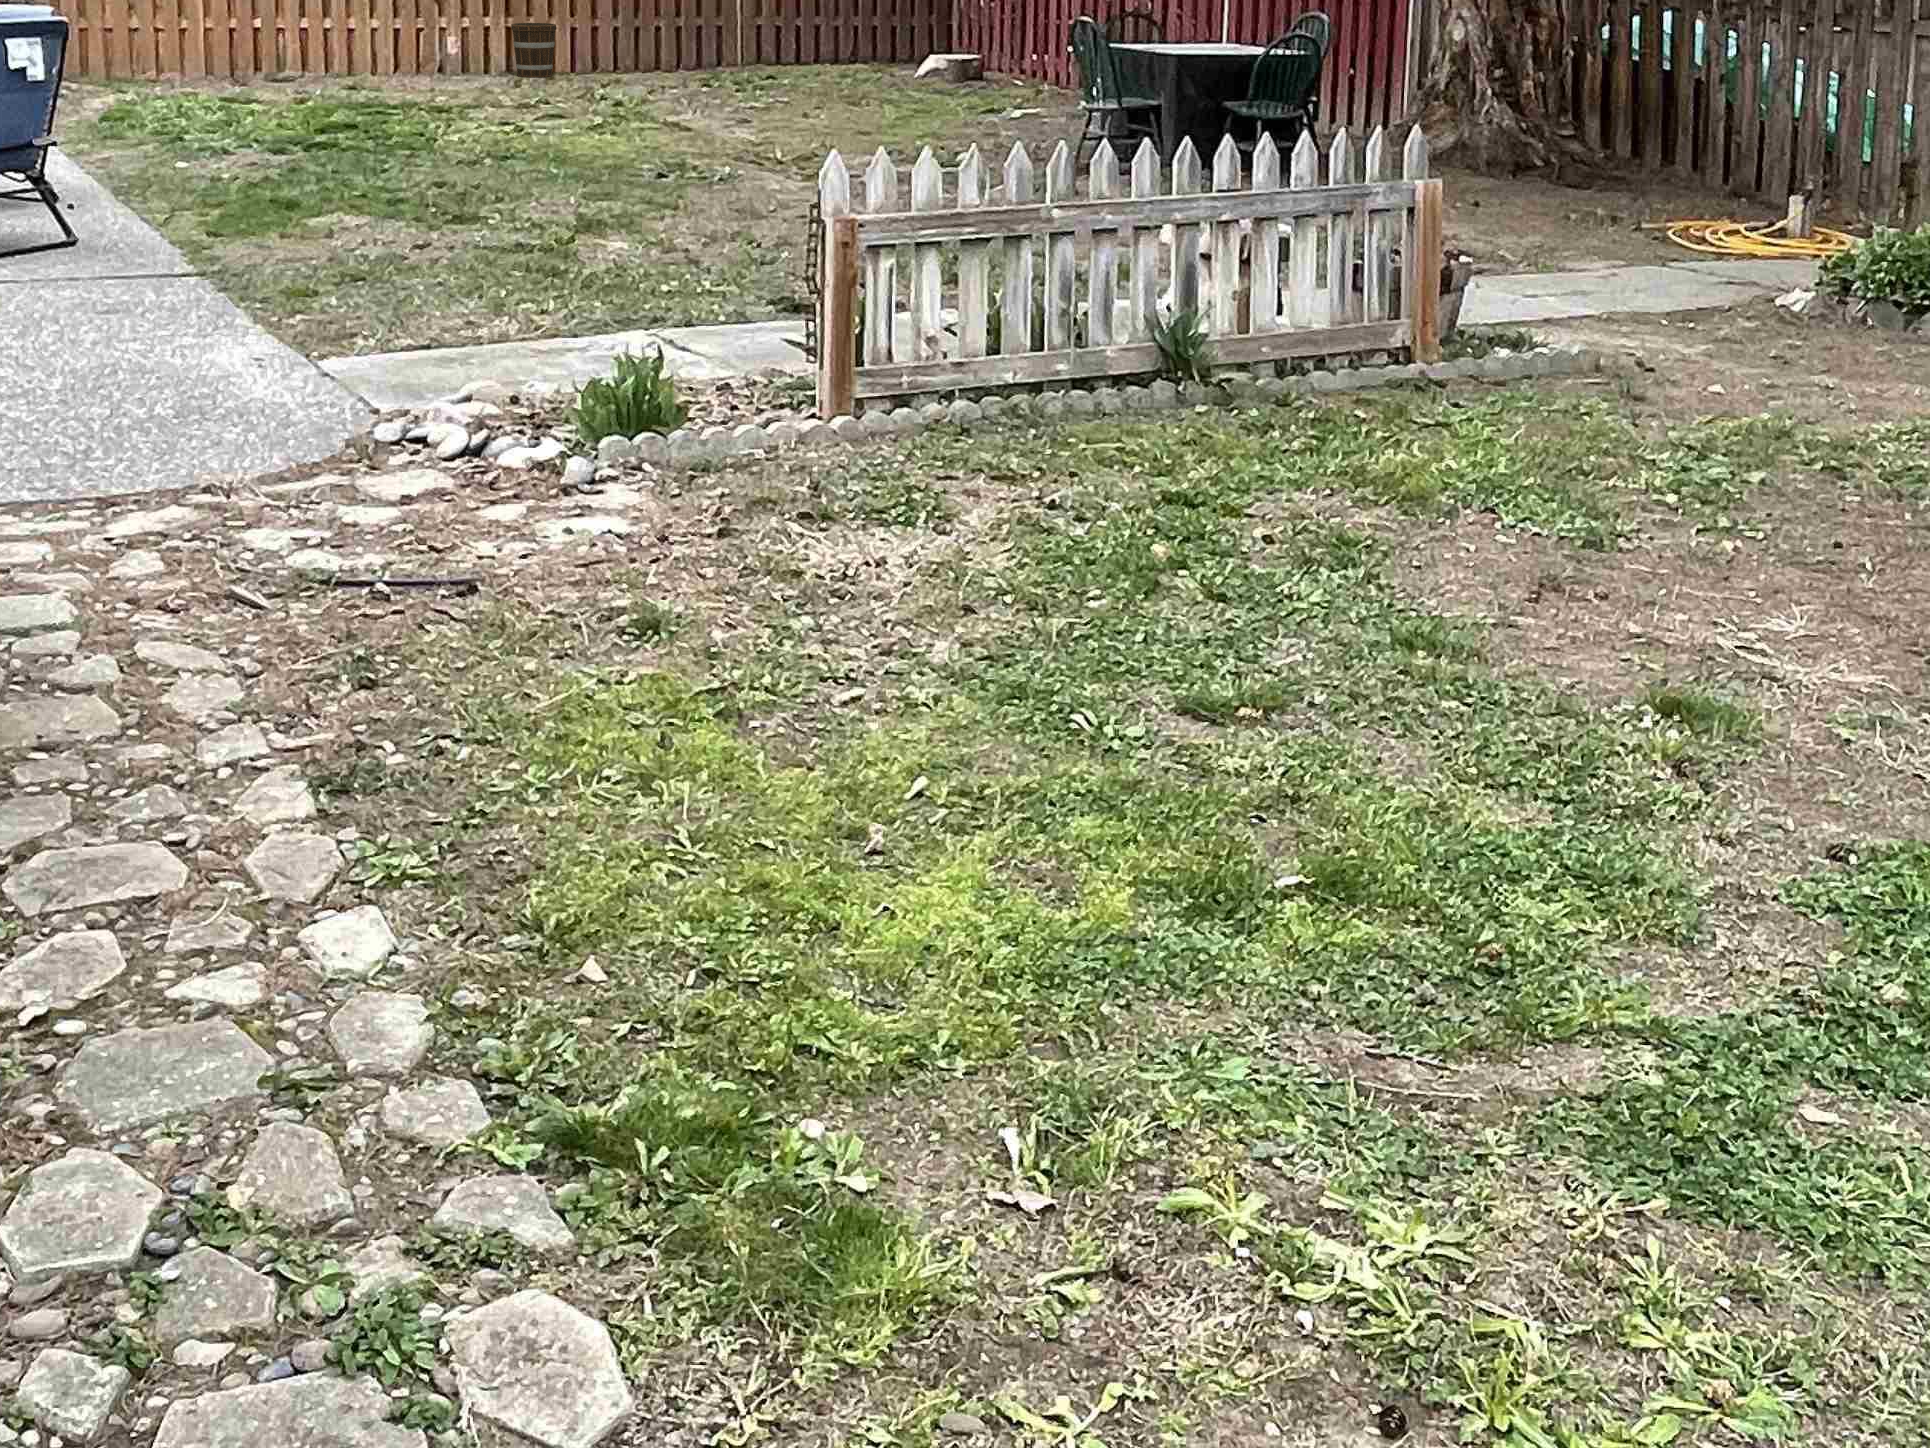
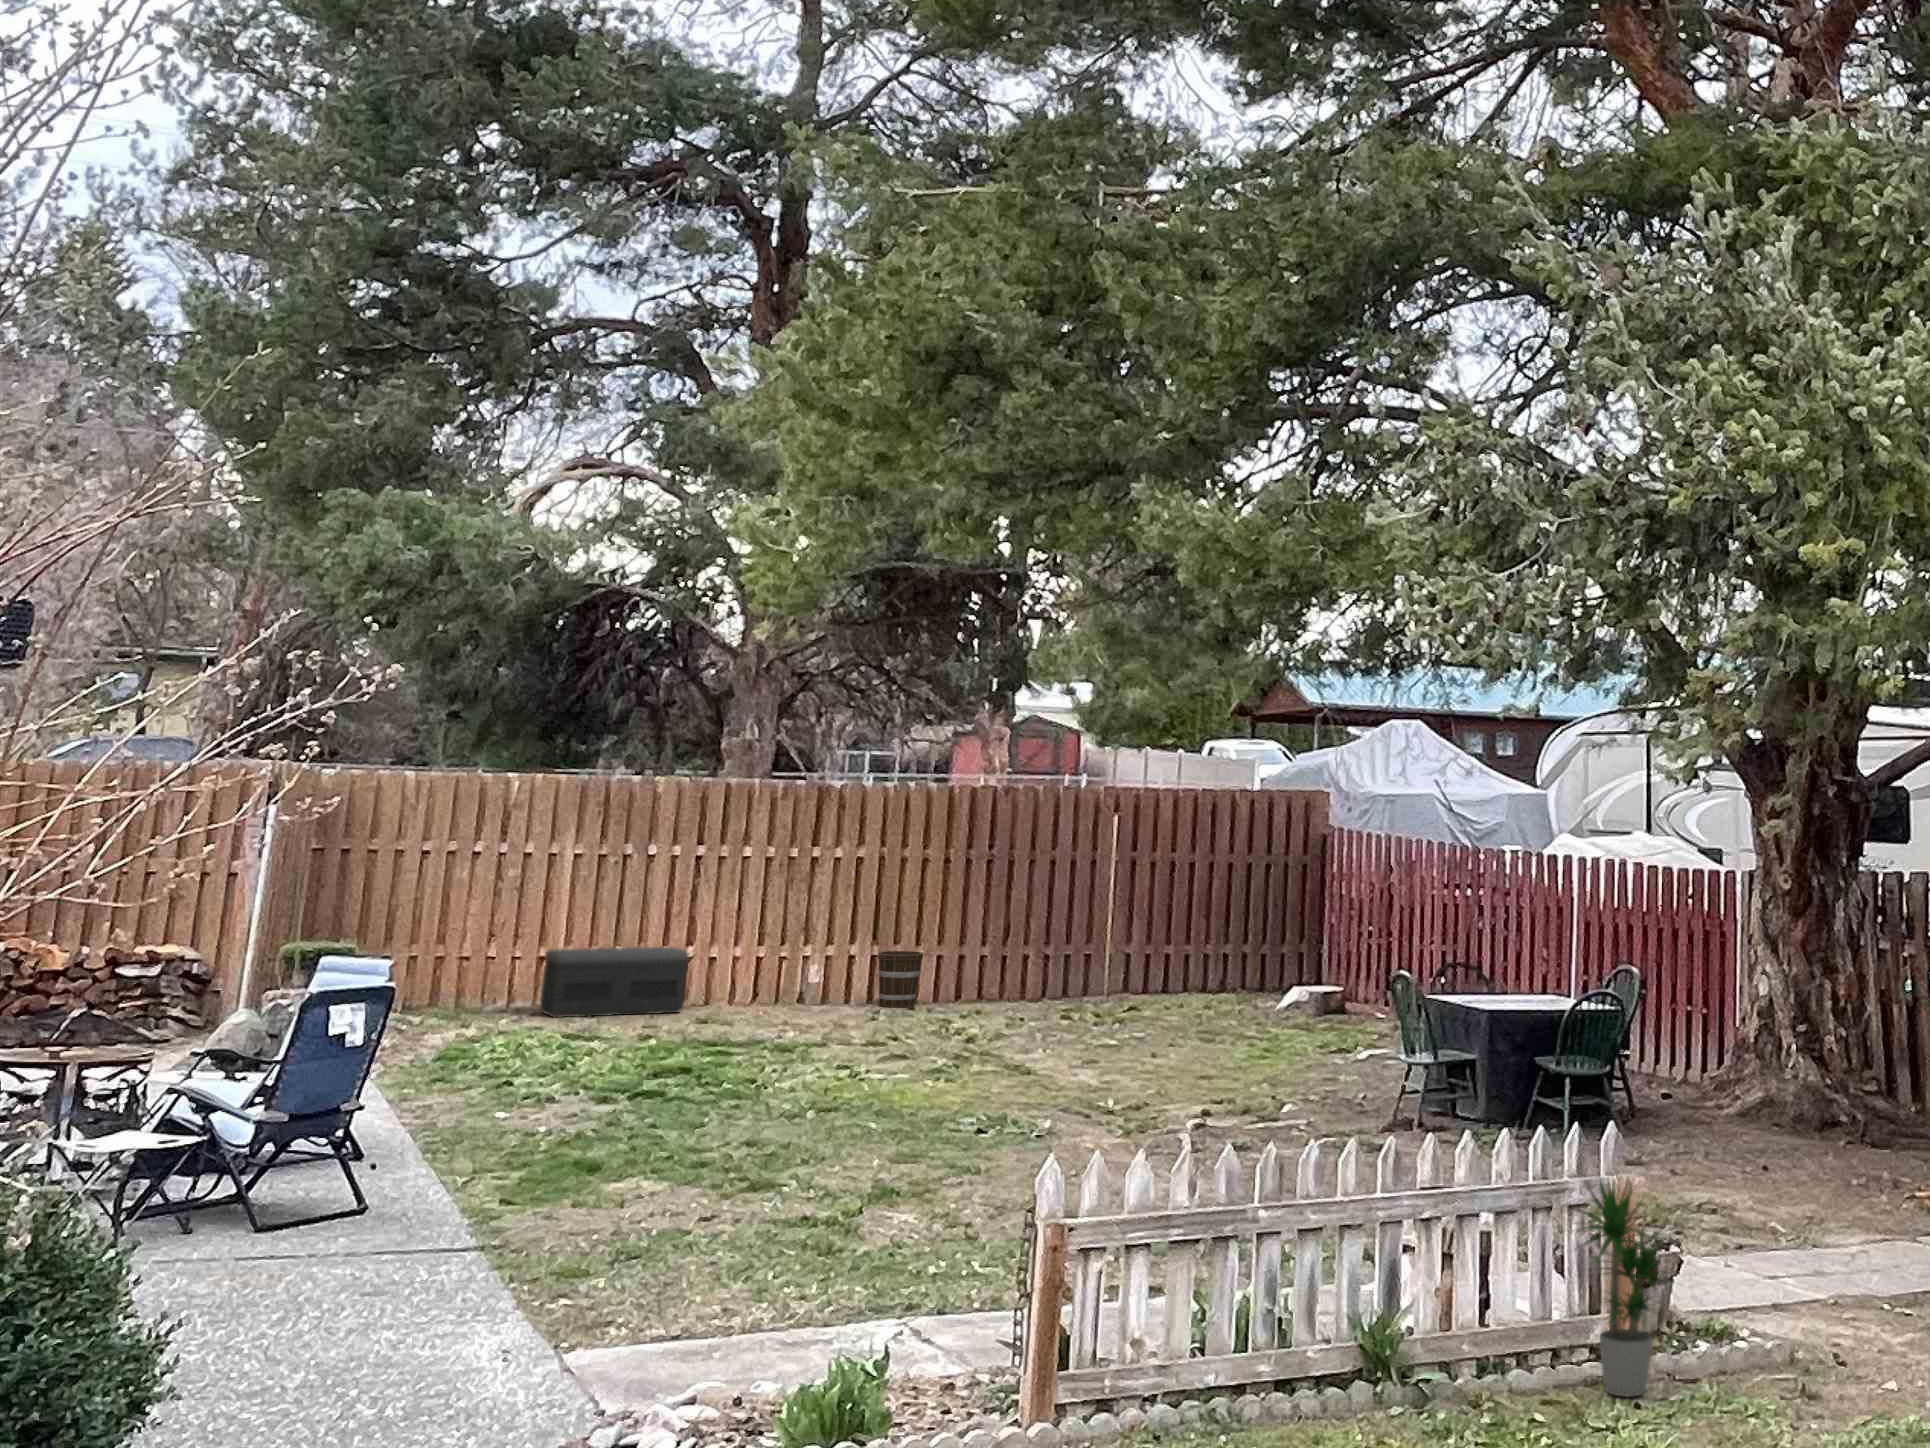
storage bench: none [183,19,327,86] -> present [540,947,689,1017]
potted plant: none [1361,170,1504,397] -> present [1573,1175,1670,1397]

